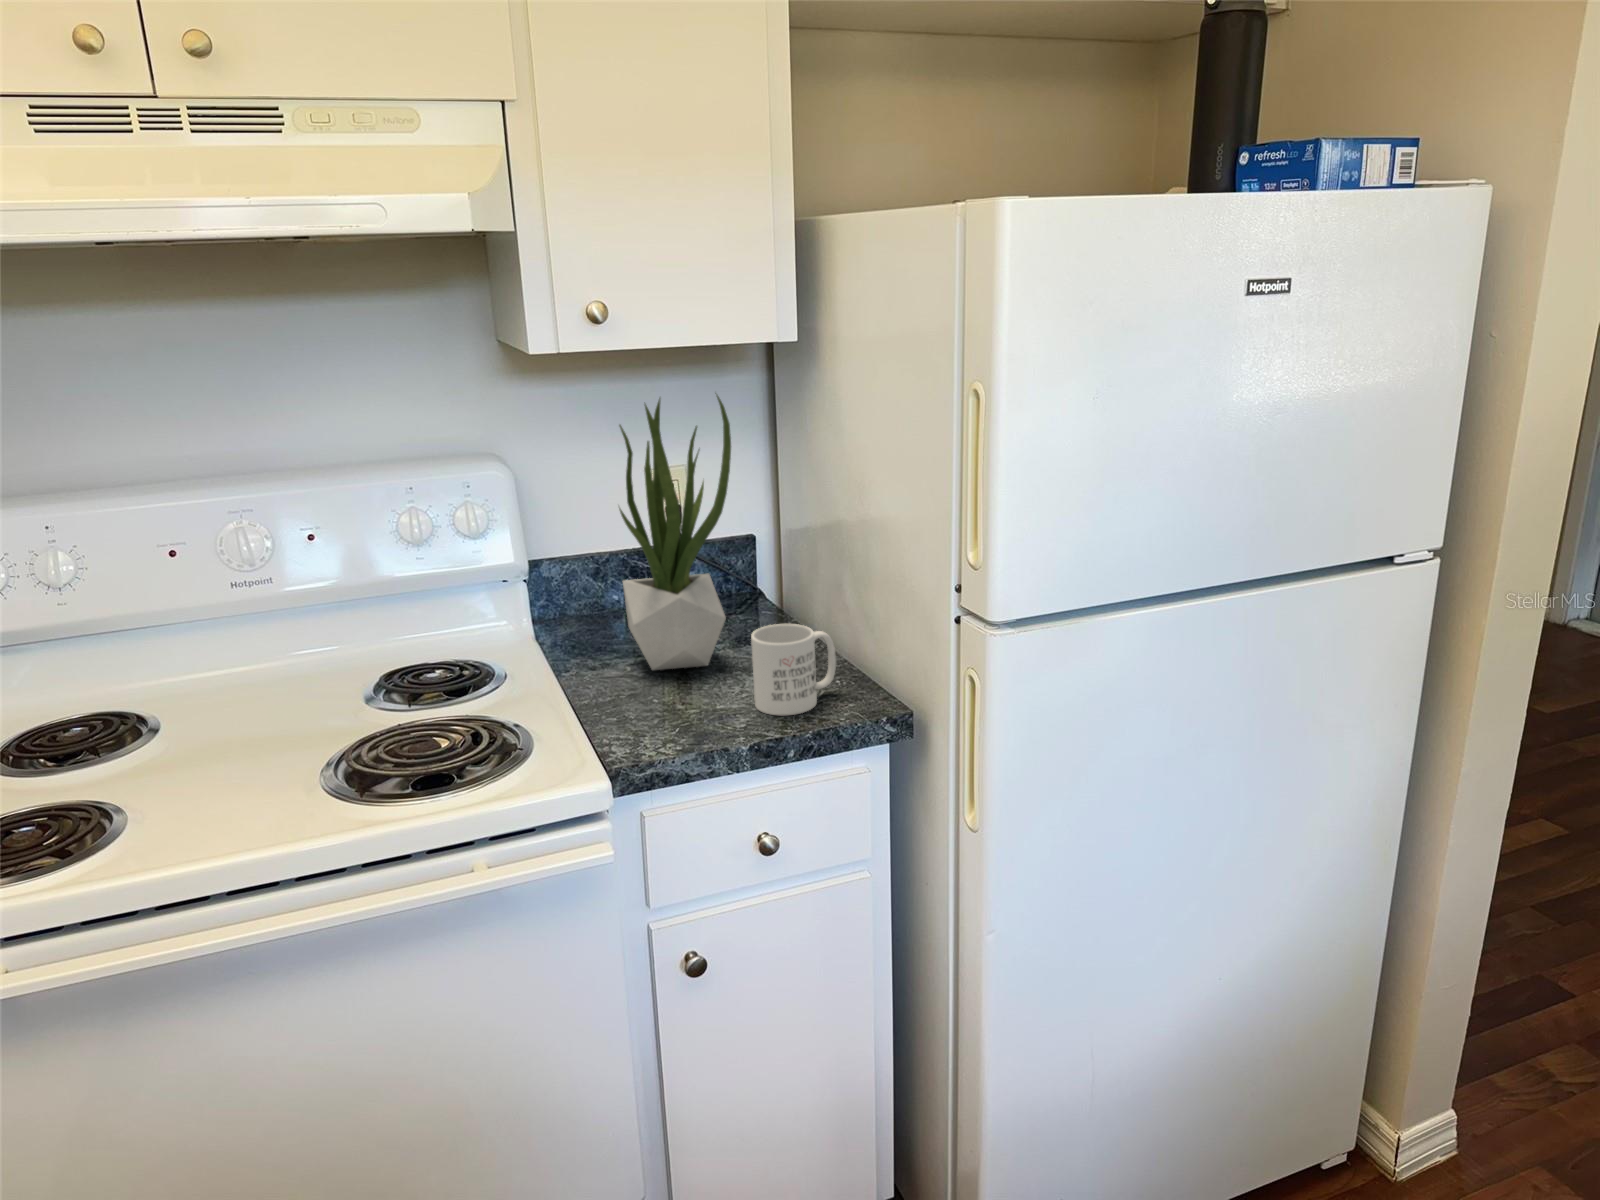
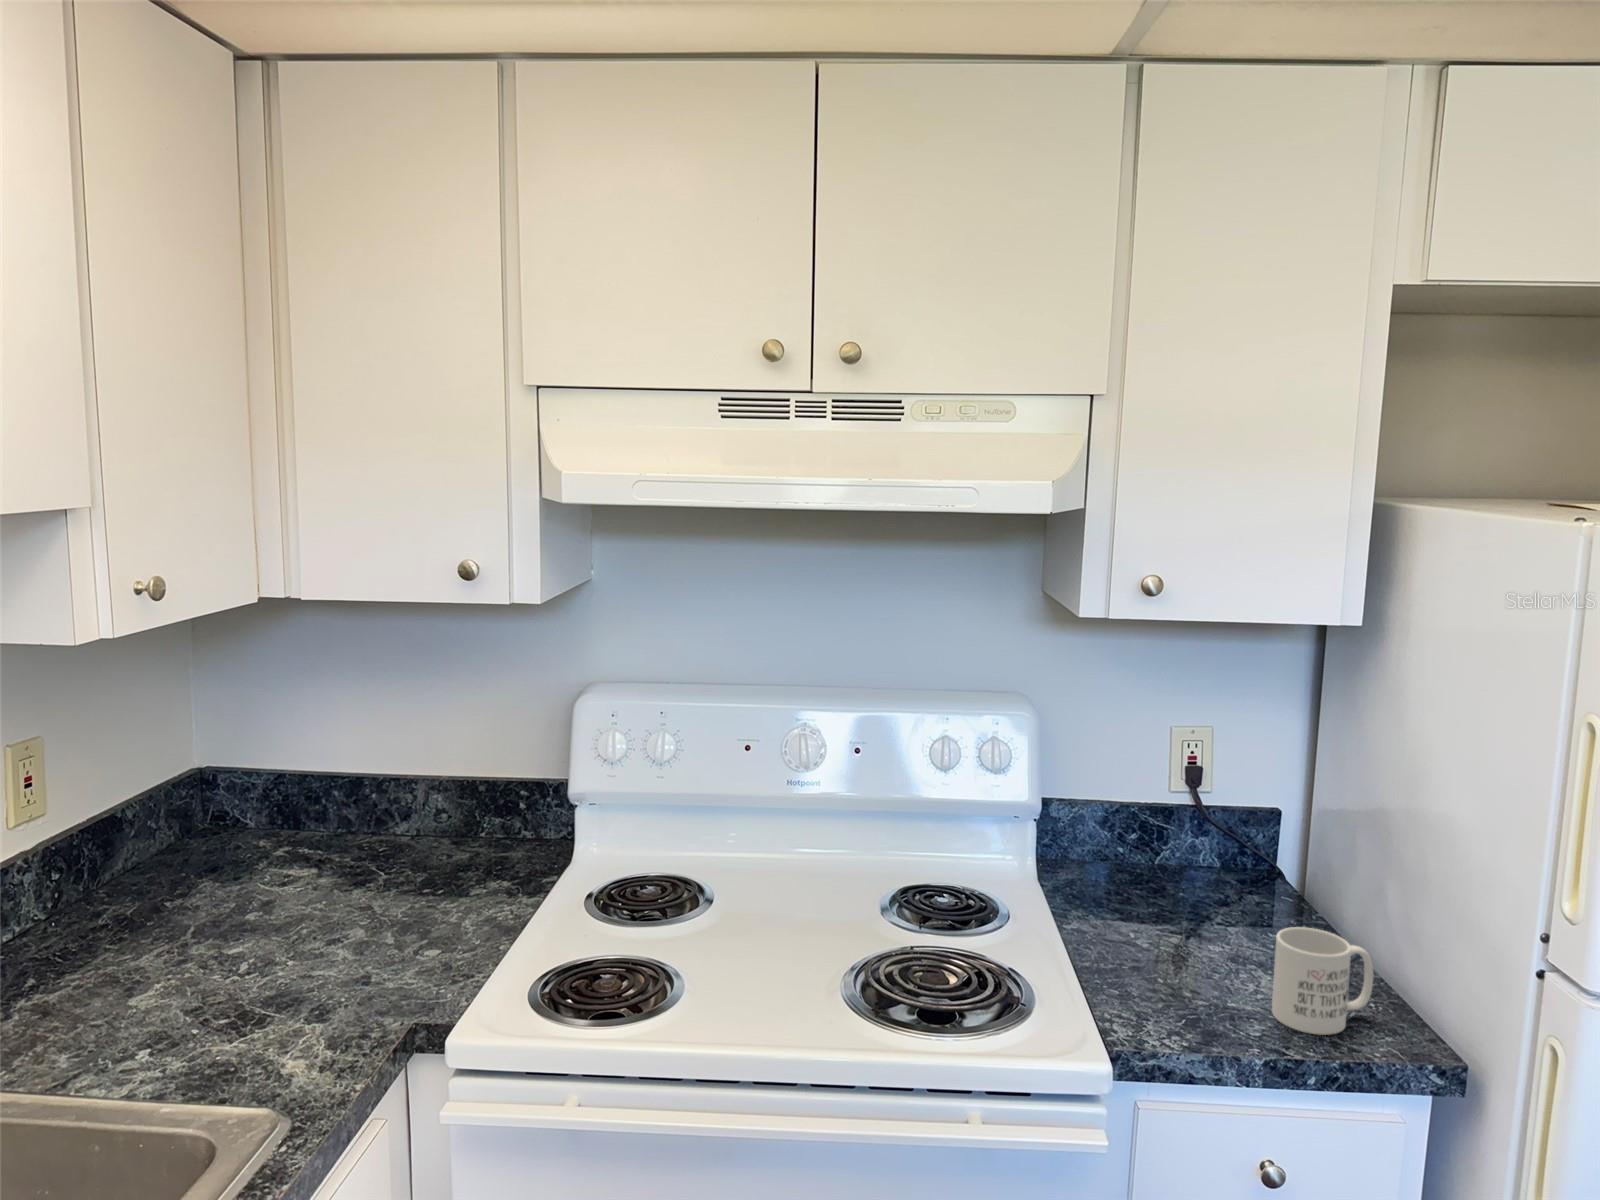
potted plant: present [619,393,731,670] -> none [1137,667,1274,950]

